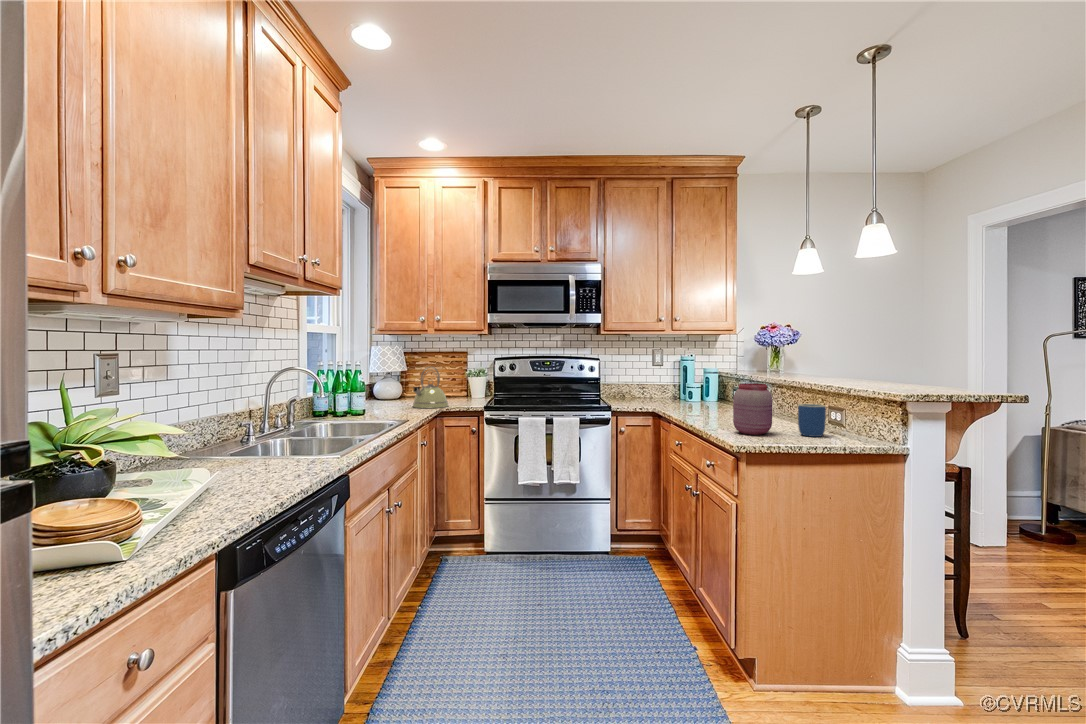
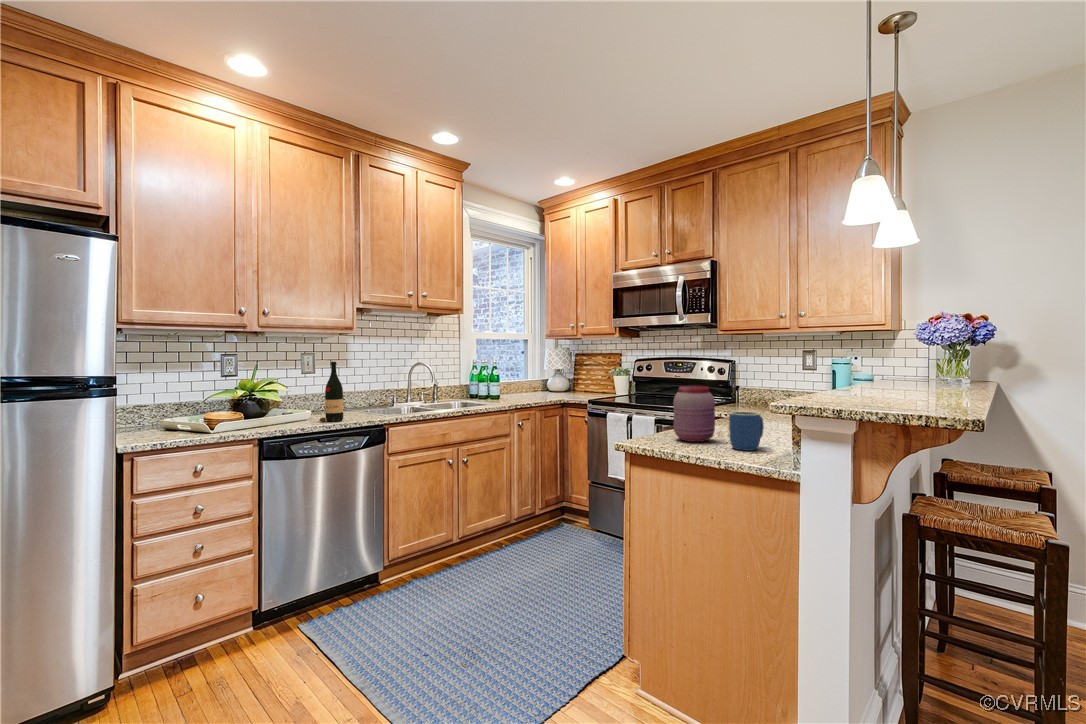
wine bottle: none [260,366,301,469] -> present [320,362,343,422]
kettle: present [413,367,448,408] -> none [542,366,575,401]

